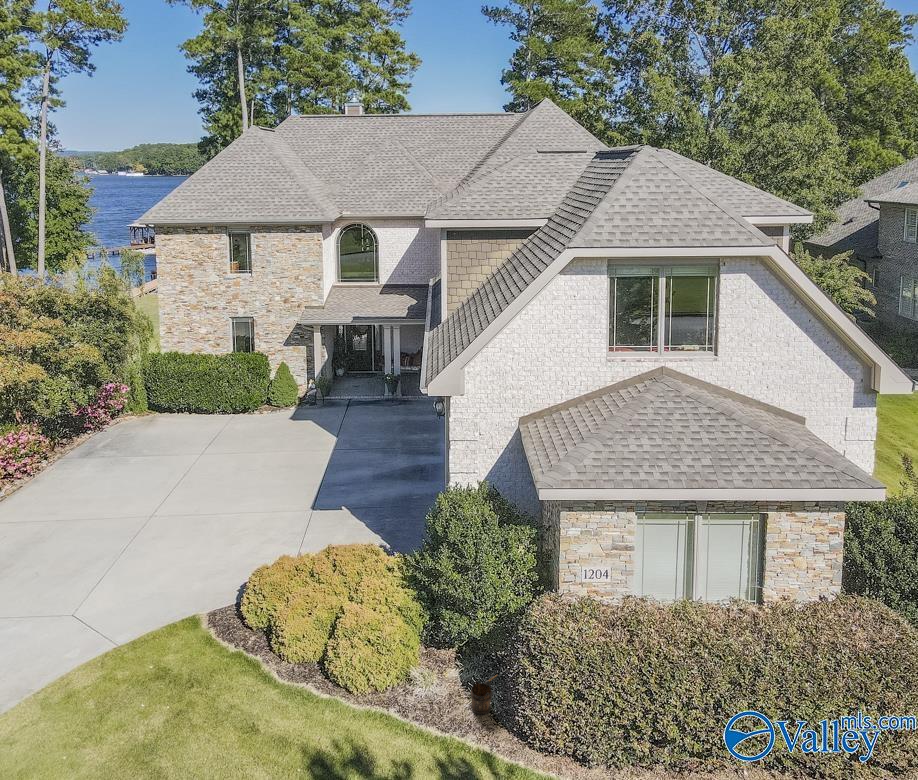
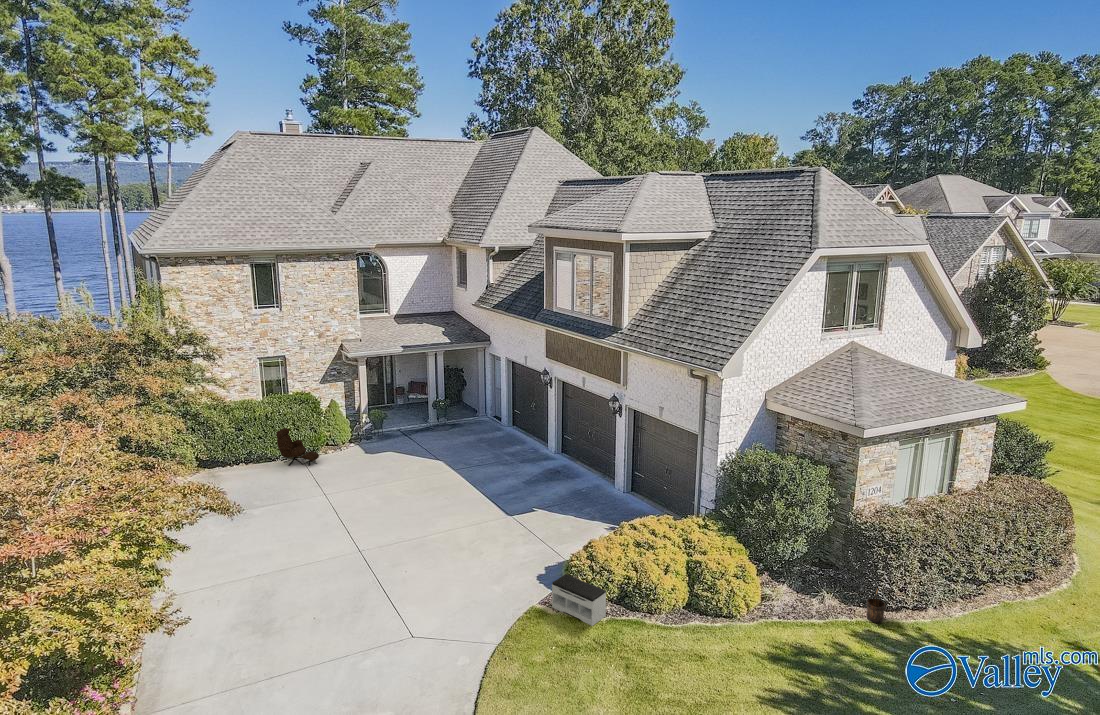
lounge chair: none [219,382,251,419] -> present [276,428,319,466]
bench: none [211,558,240,613] -> present [552,574,606,626]

